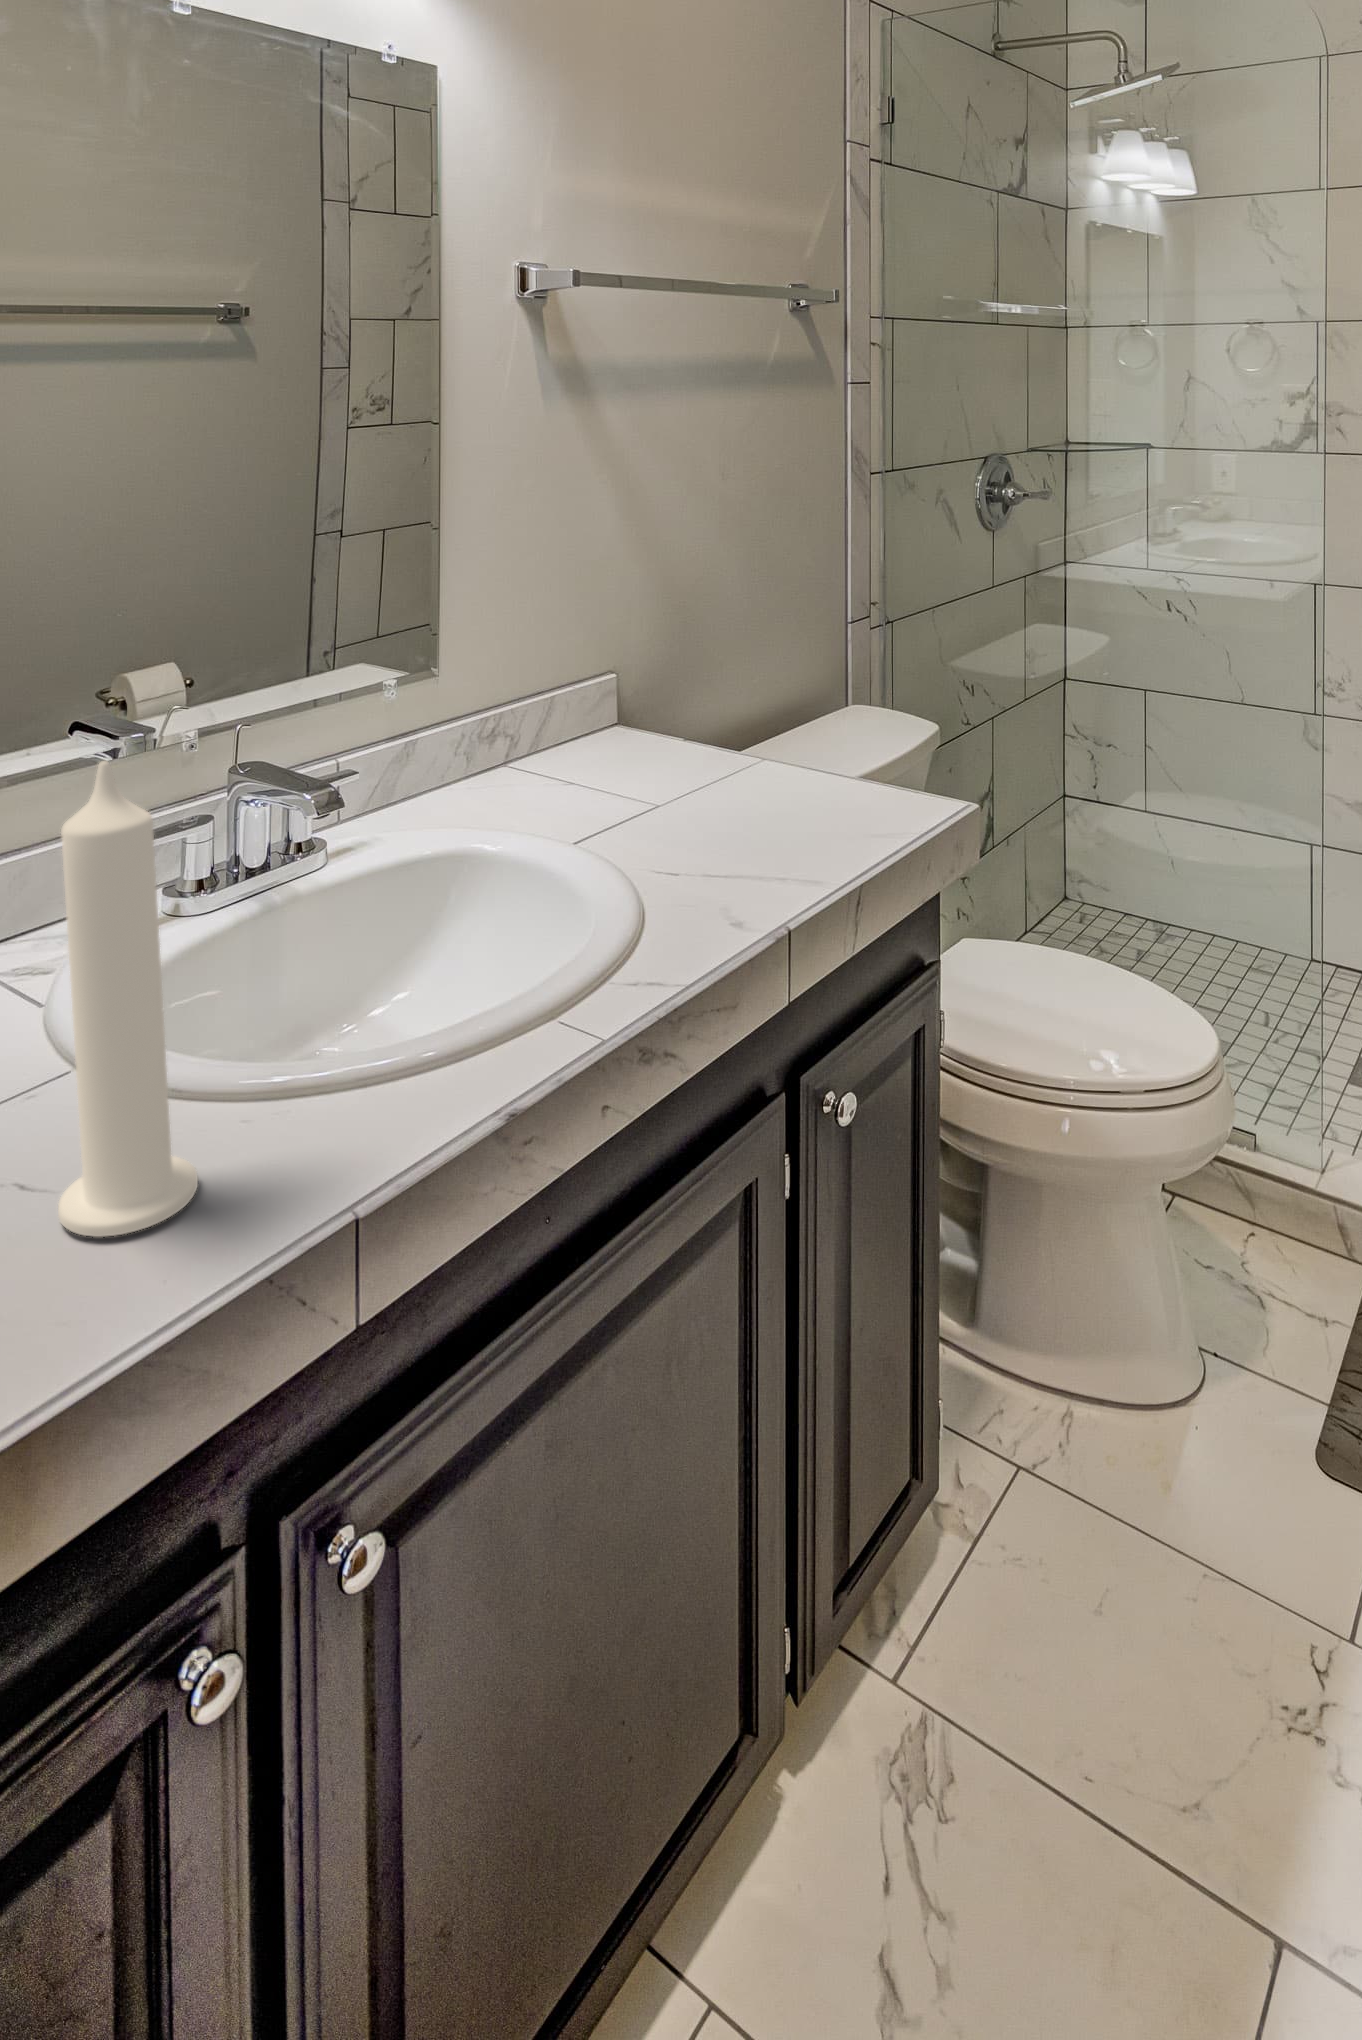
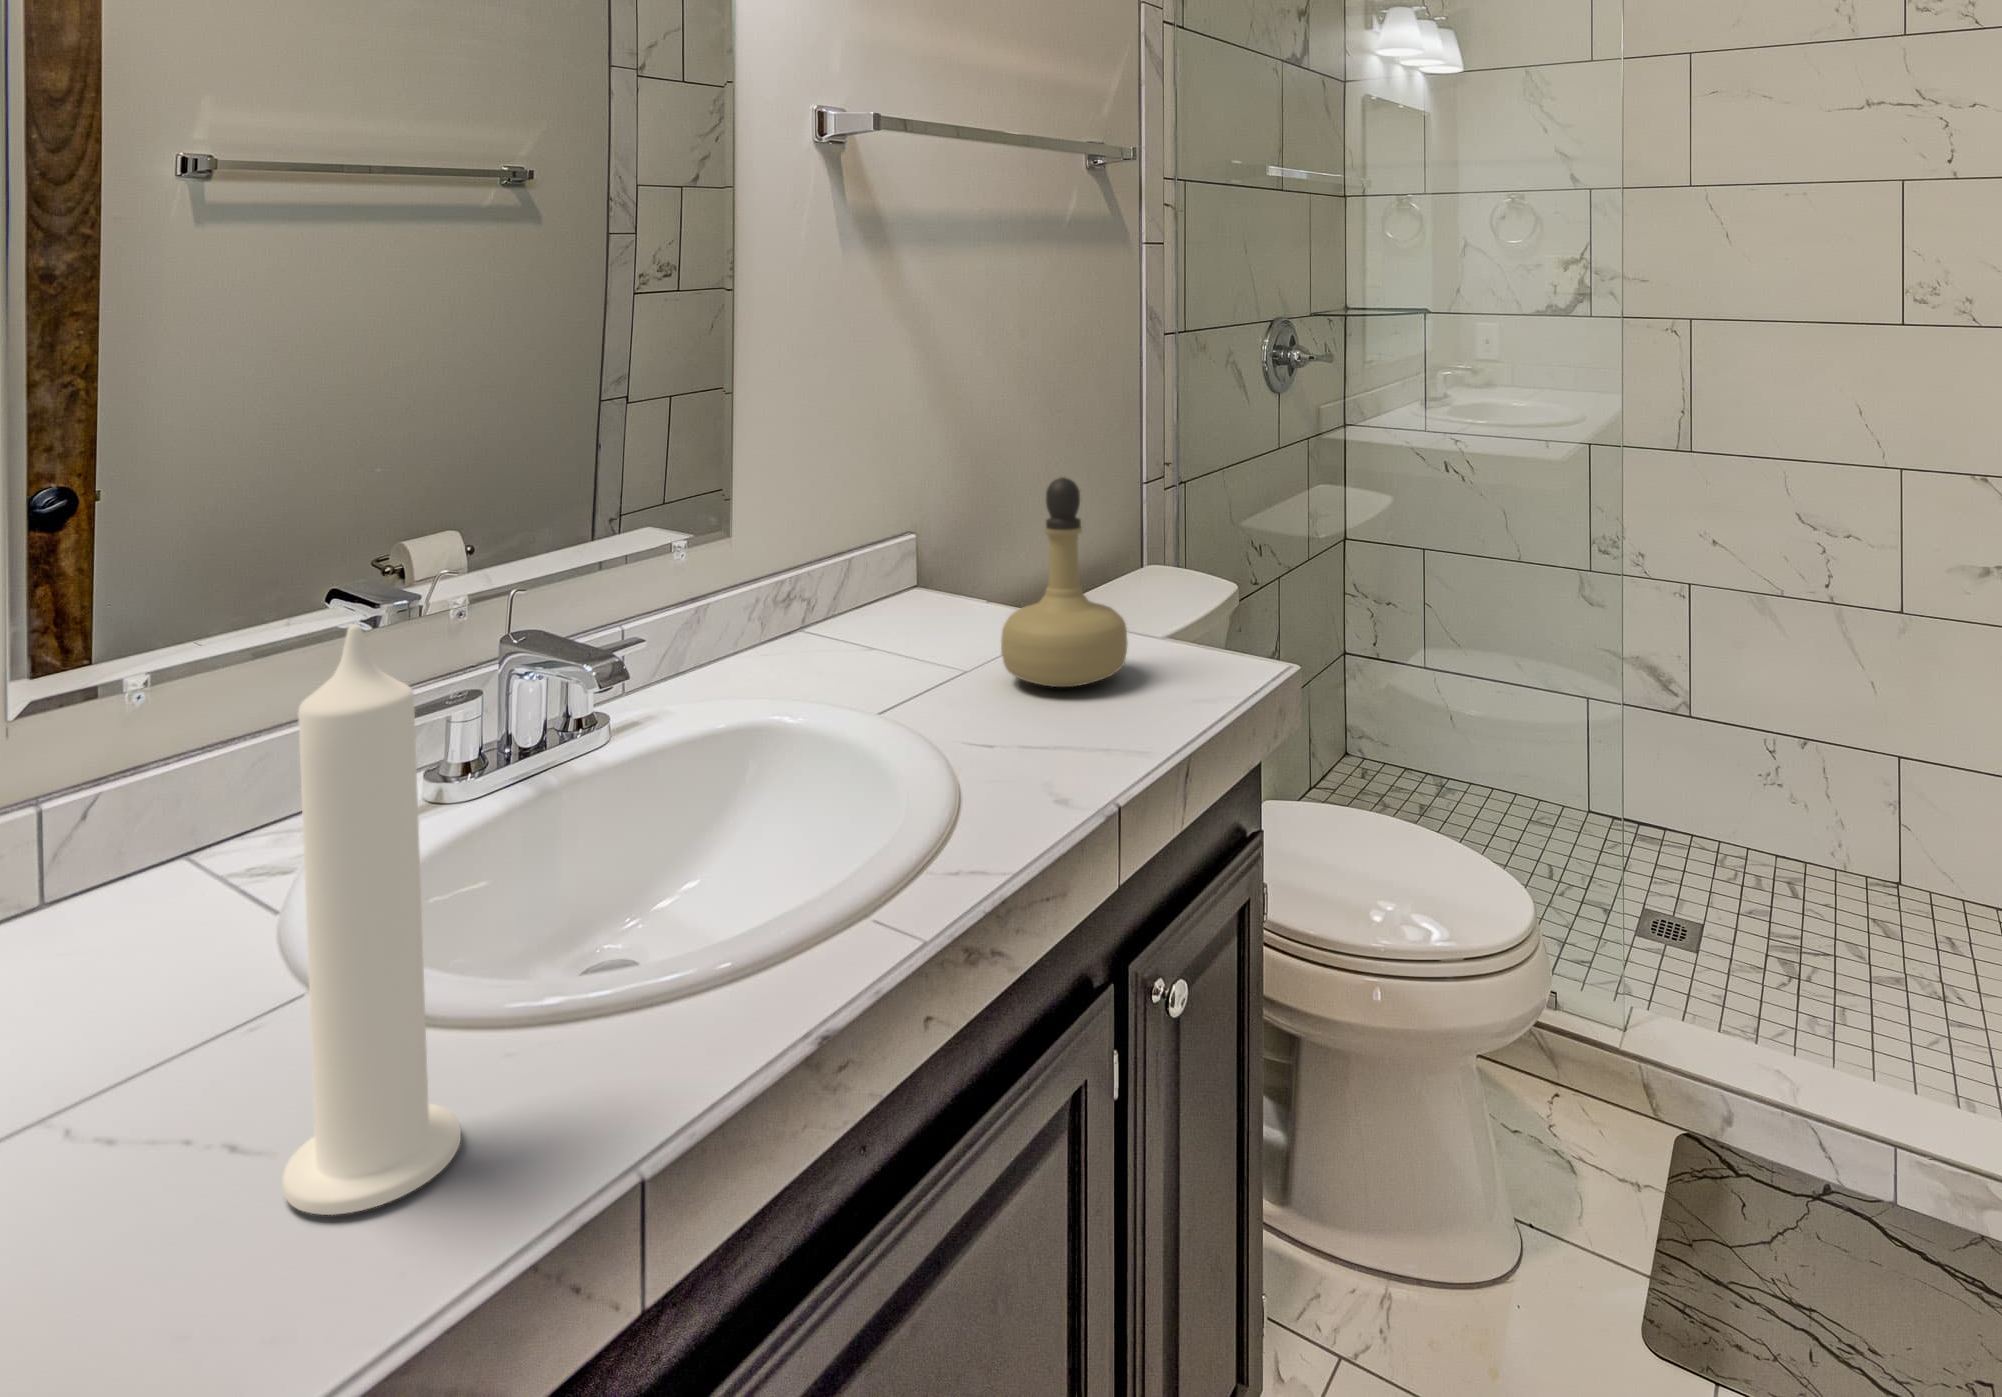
perfume bottle: none [688,624,807,822] -> present [1001,477,1127,687]

